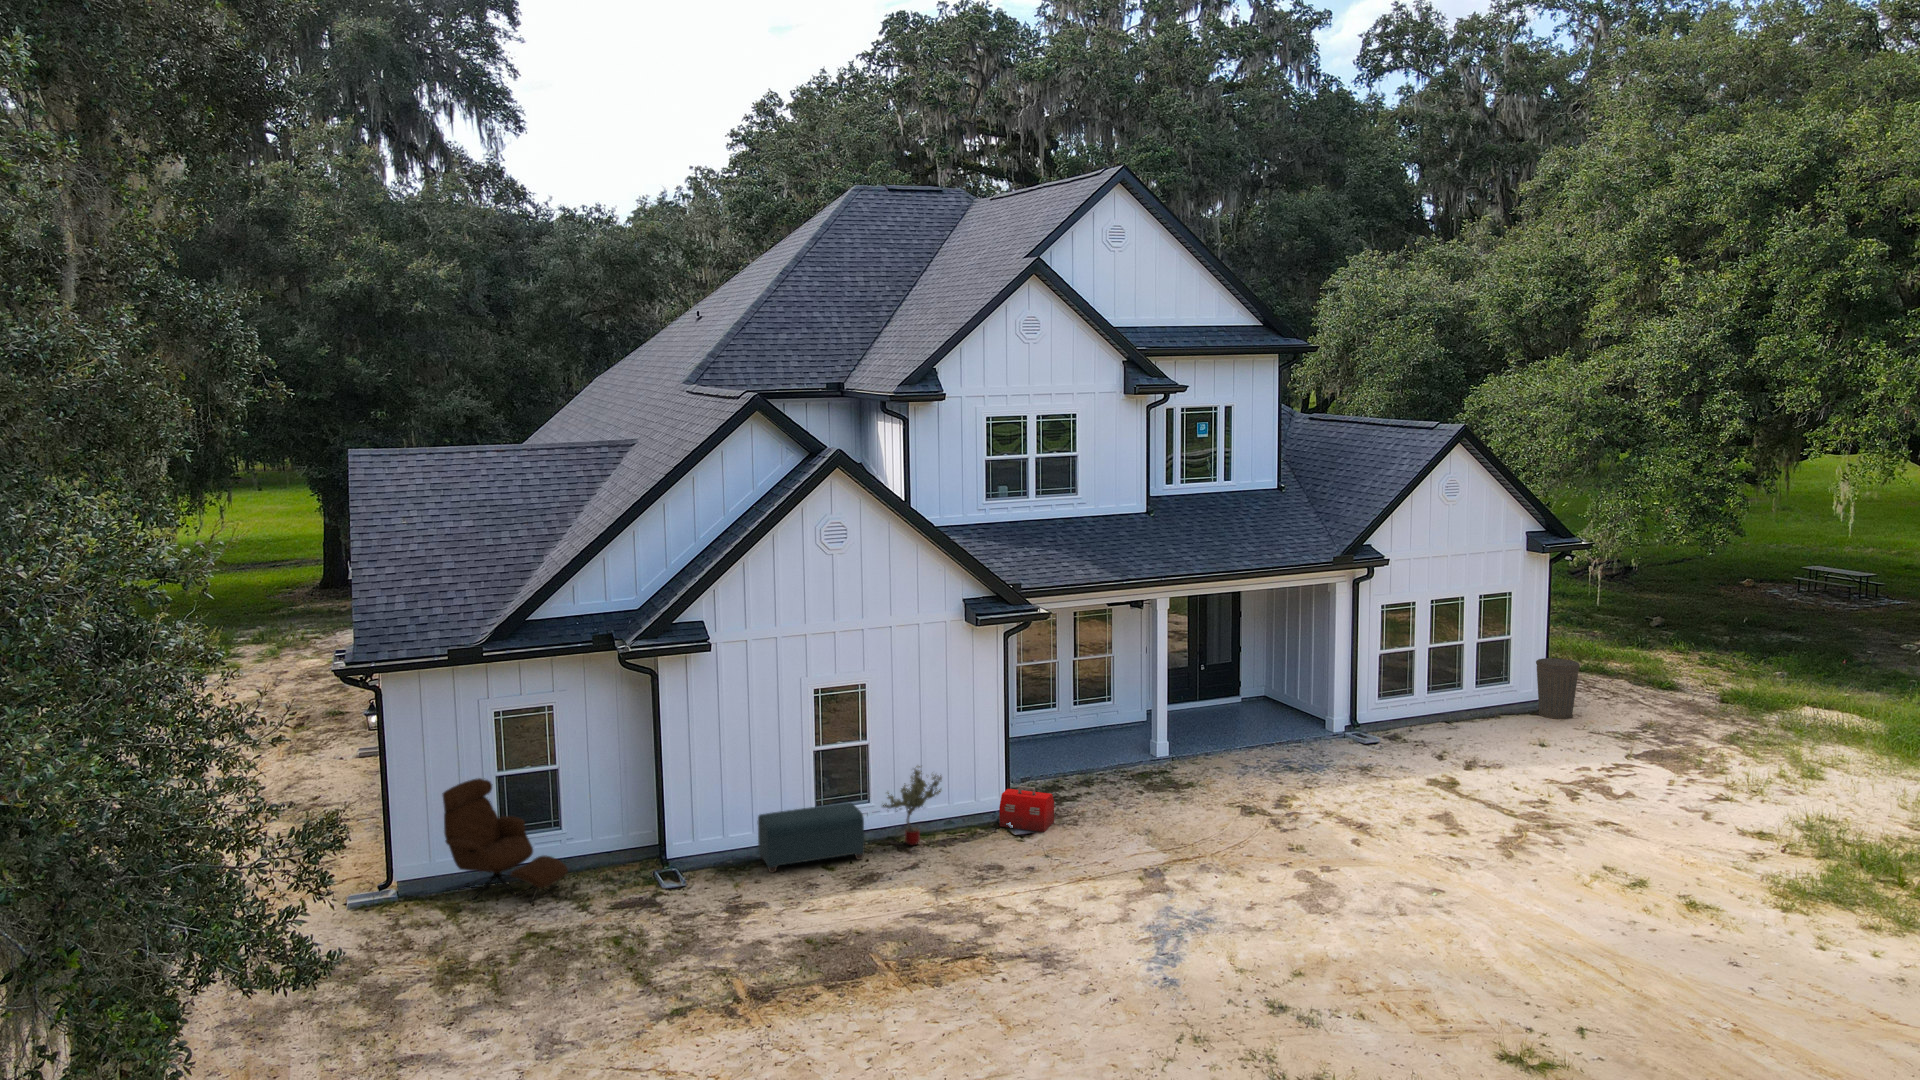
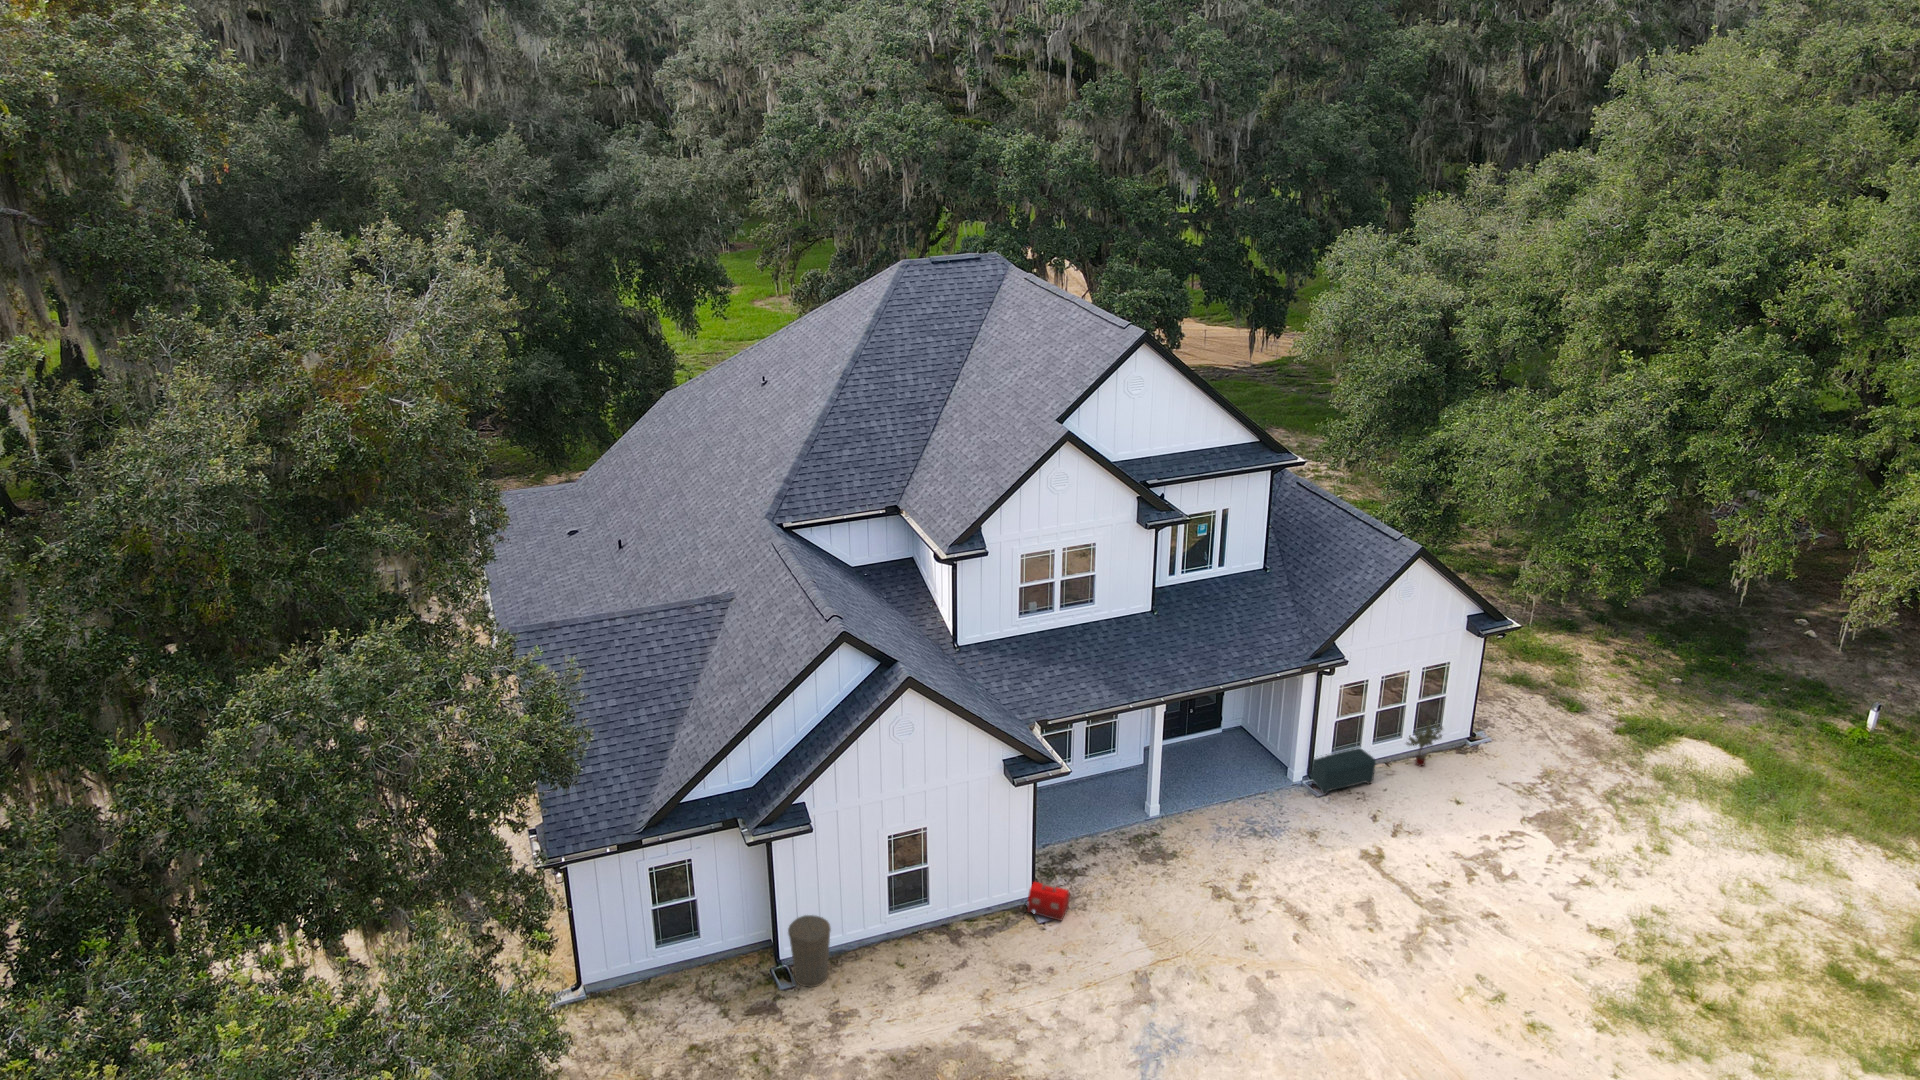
trash can: present [1536,658,1580,719] -> present [788,915,831,987]
potted tree: present [883,766,942,845] -> present [1407,720,1443,766]
lounge chair: present [442,778,568,903] -> none [615,907,710,1009]
bench: present [758,803,864,873] -> present [1311,748,1376,795]

